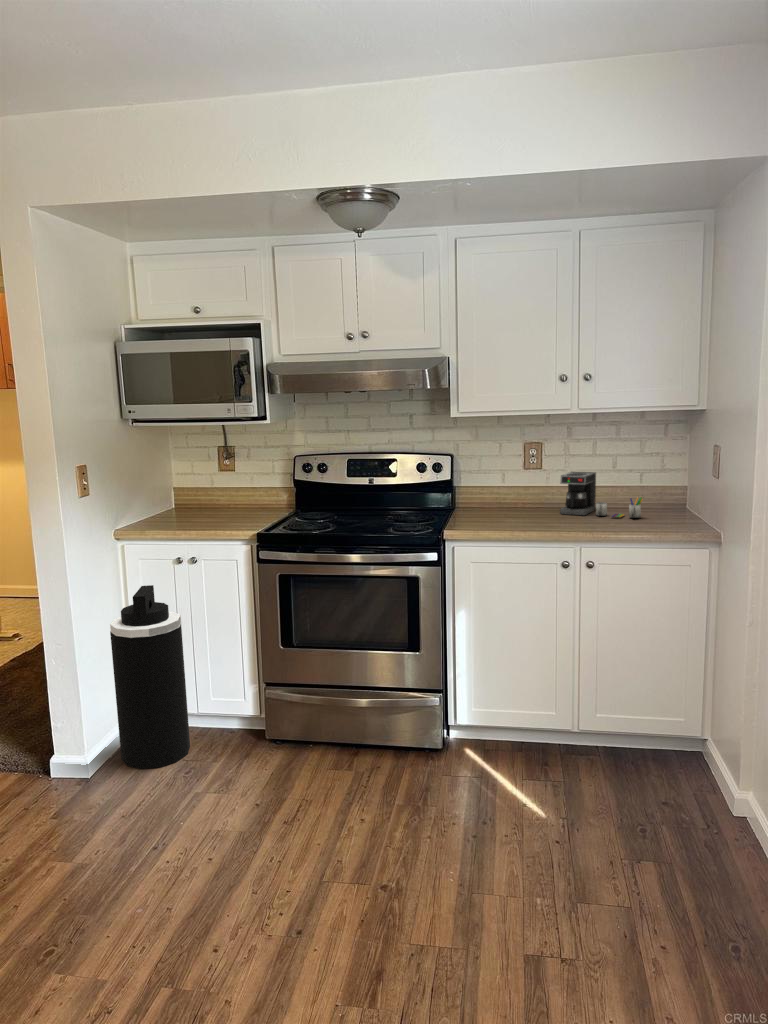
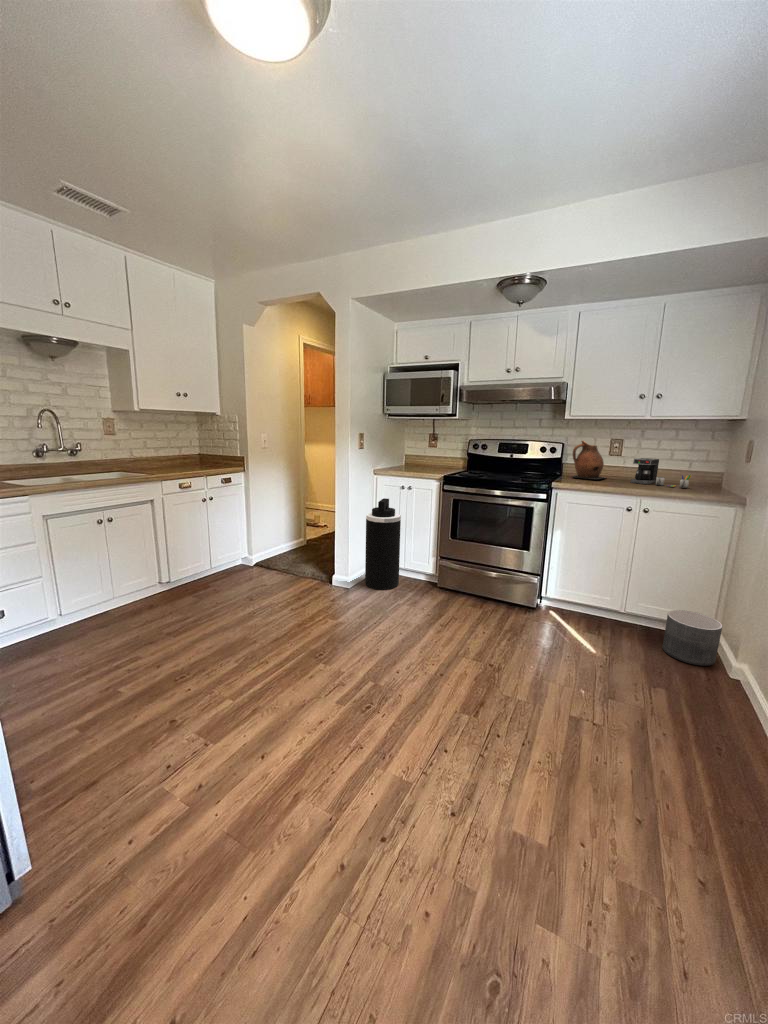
ceramic pitcher: none [468,449,525,514] -> present [573,441,604,479]
planter: none [639,715,714,803] -> present [663,610,723,666]

